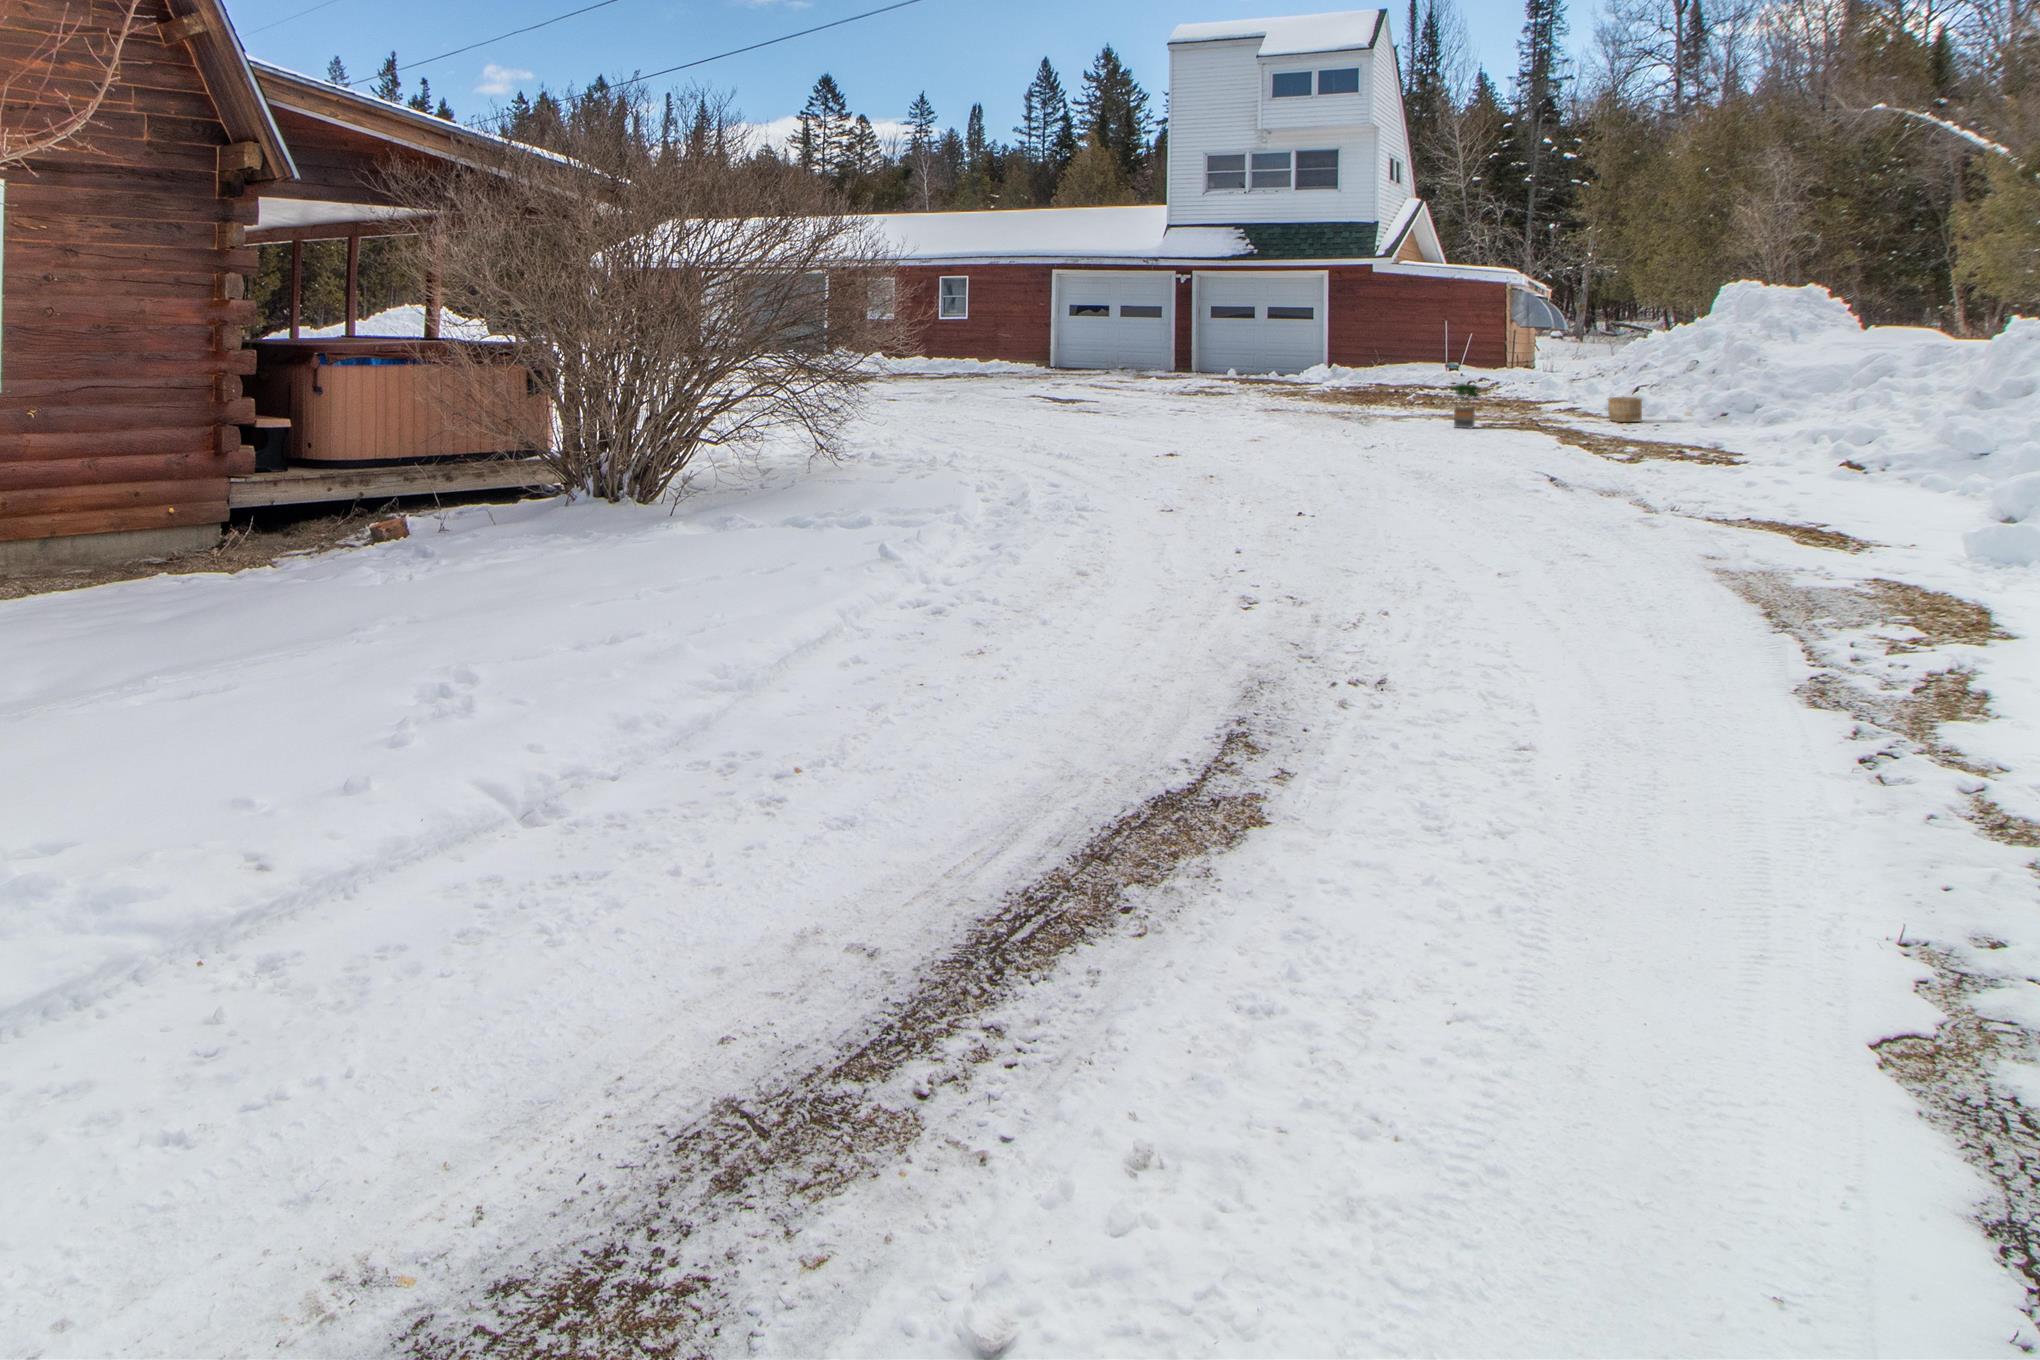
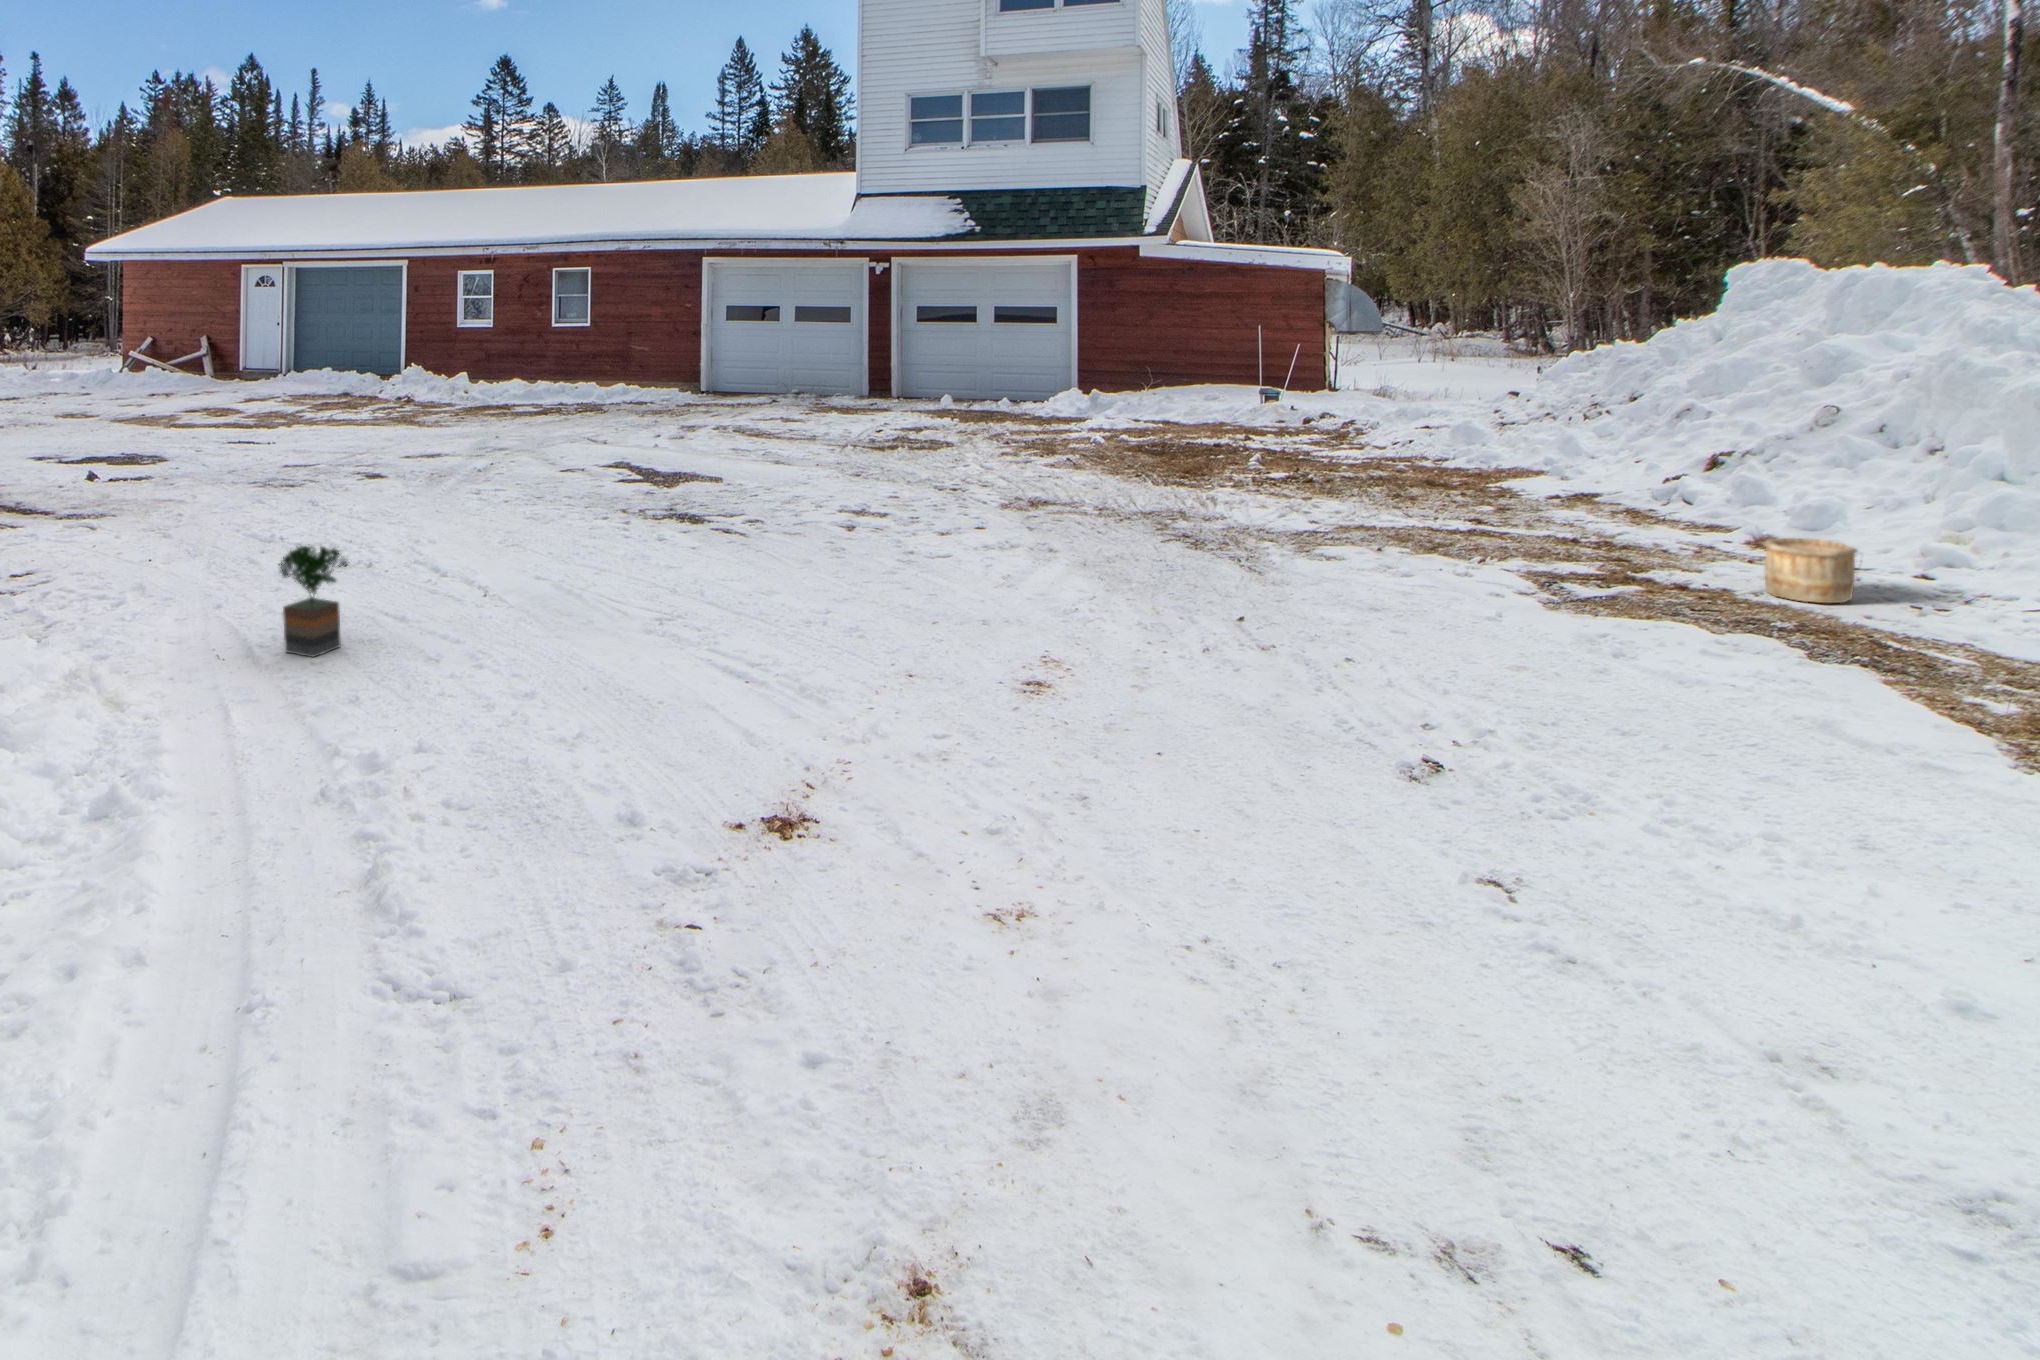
potted tree: present [1451,384,1481,429] -> present [279,546,349,657]

